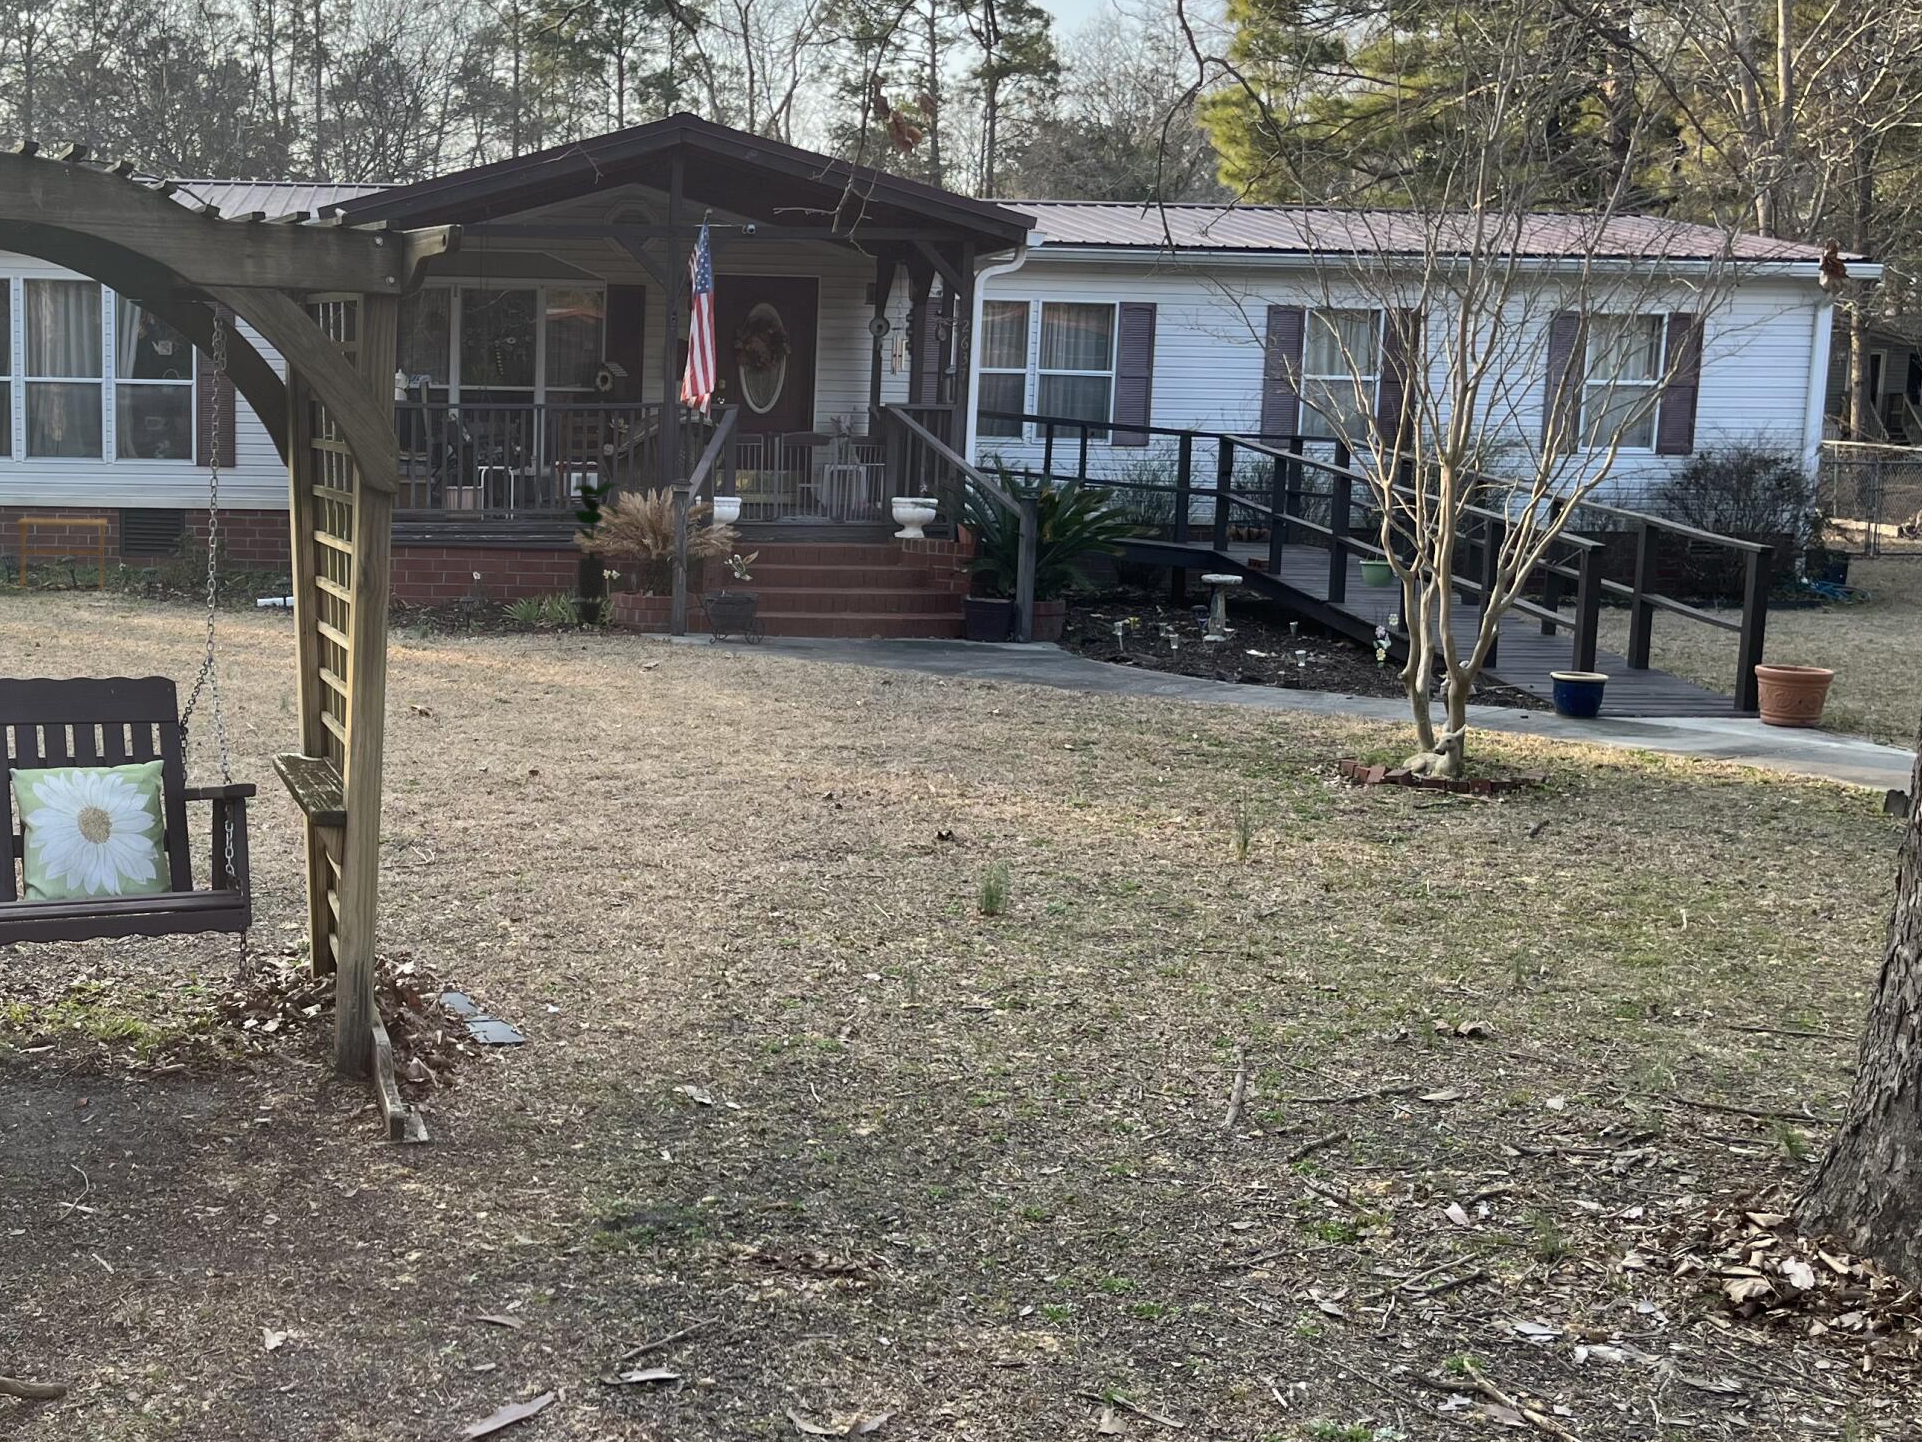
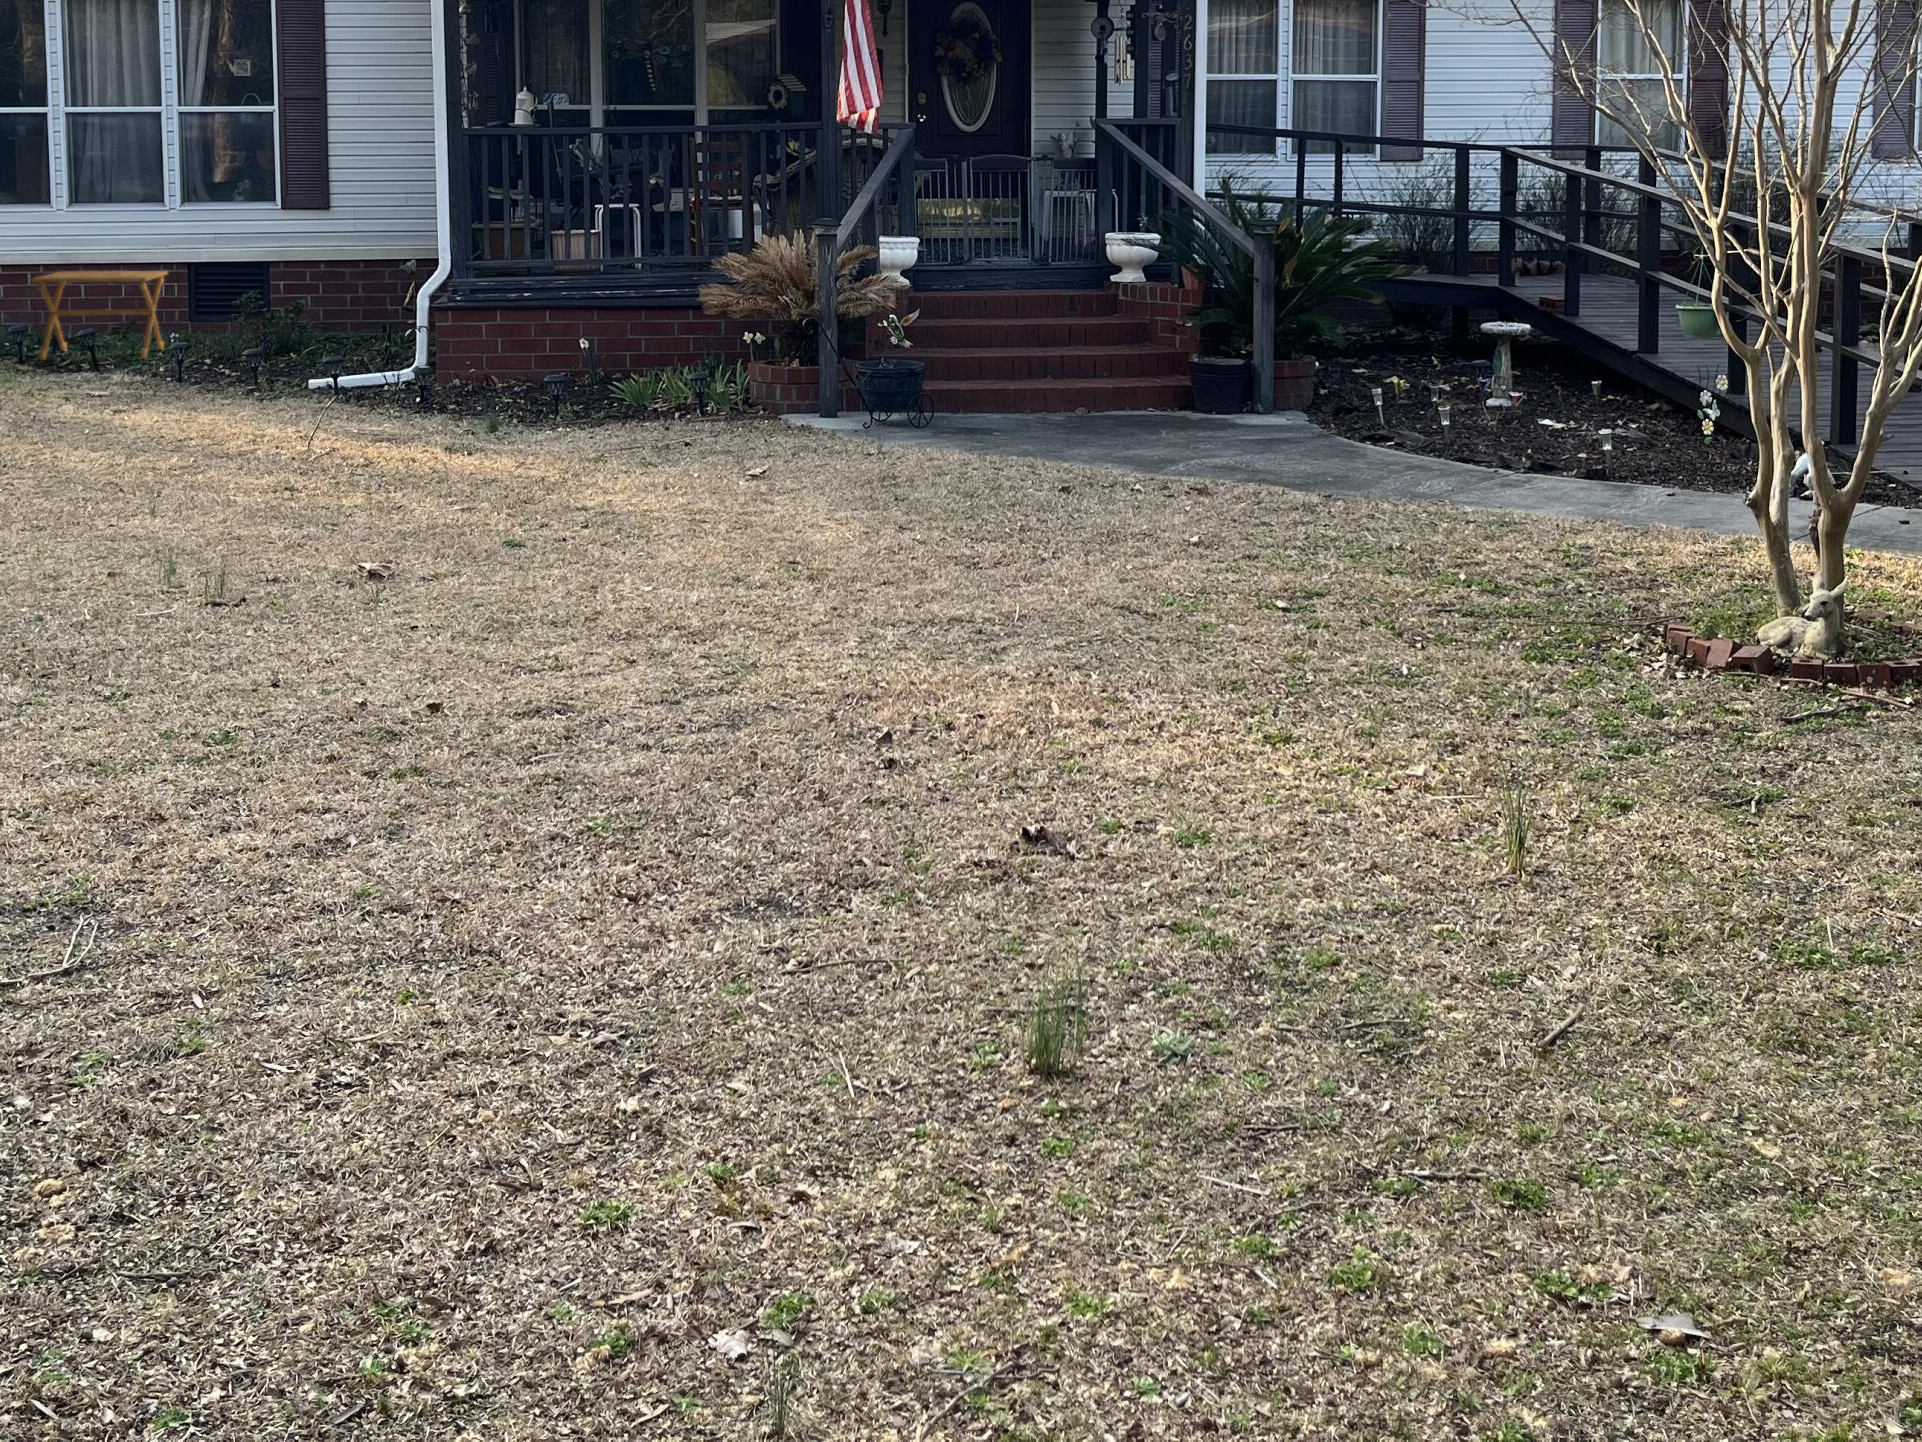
potted plant: present [569,483,619,623] -> none [663,224,743,404]

